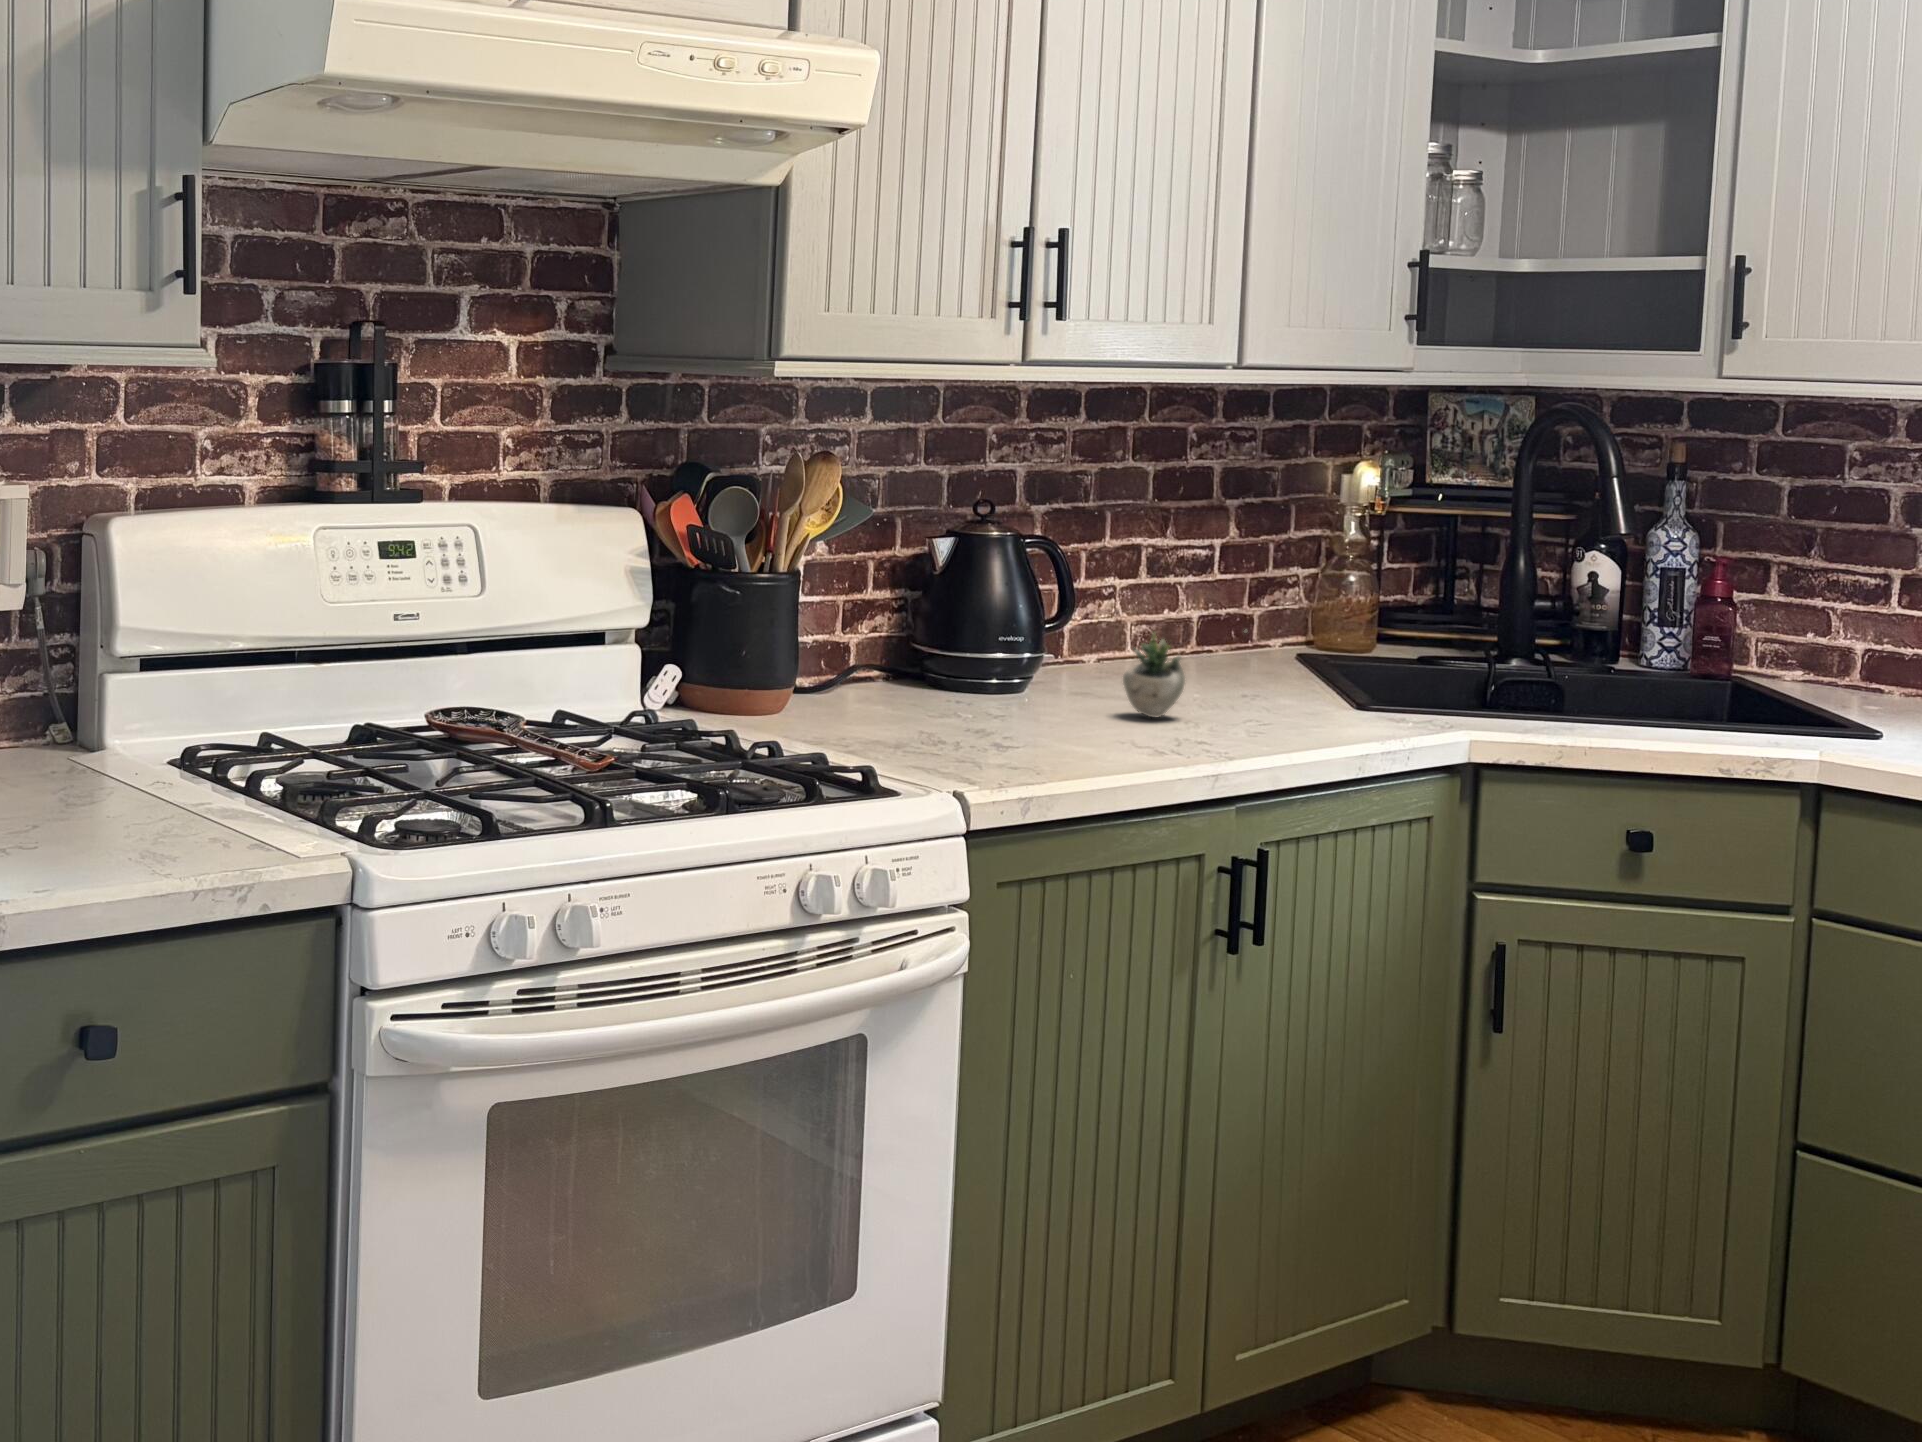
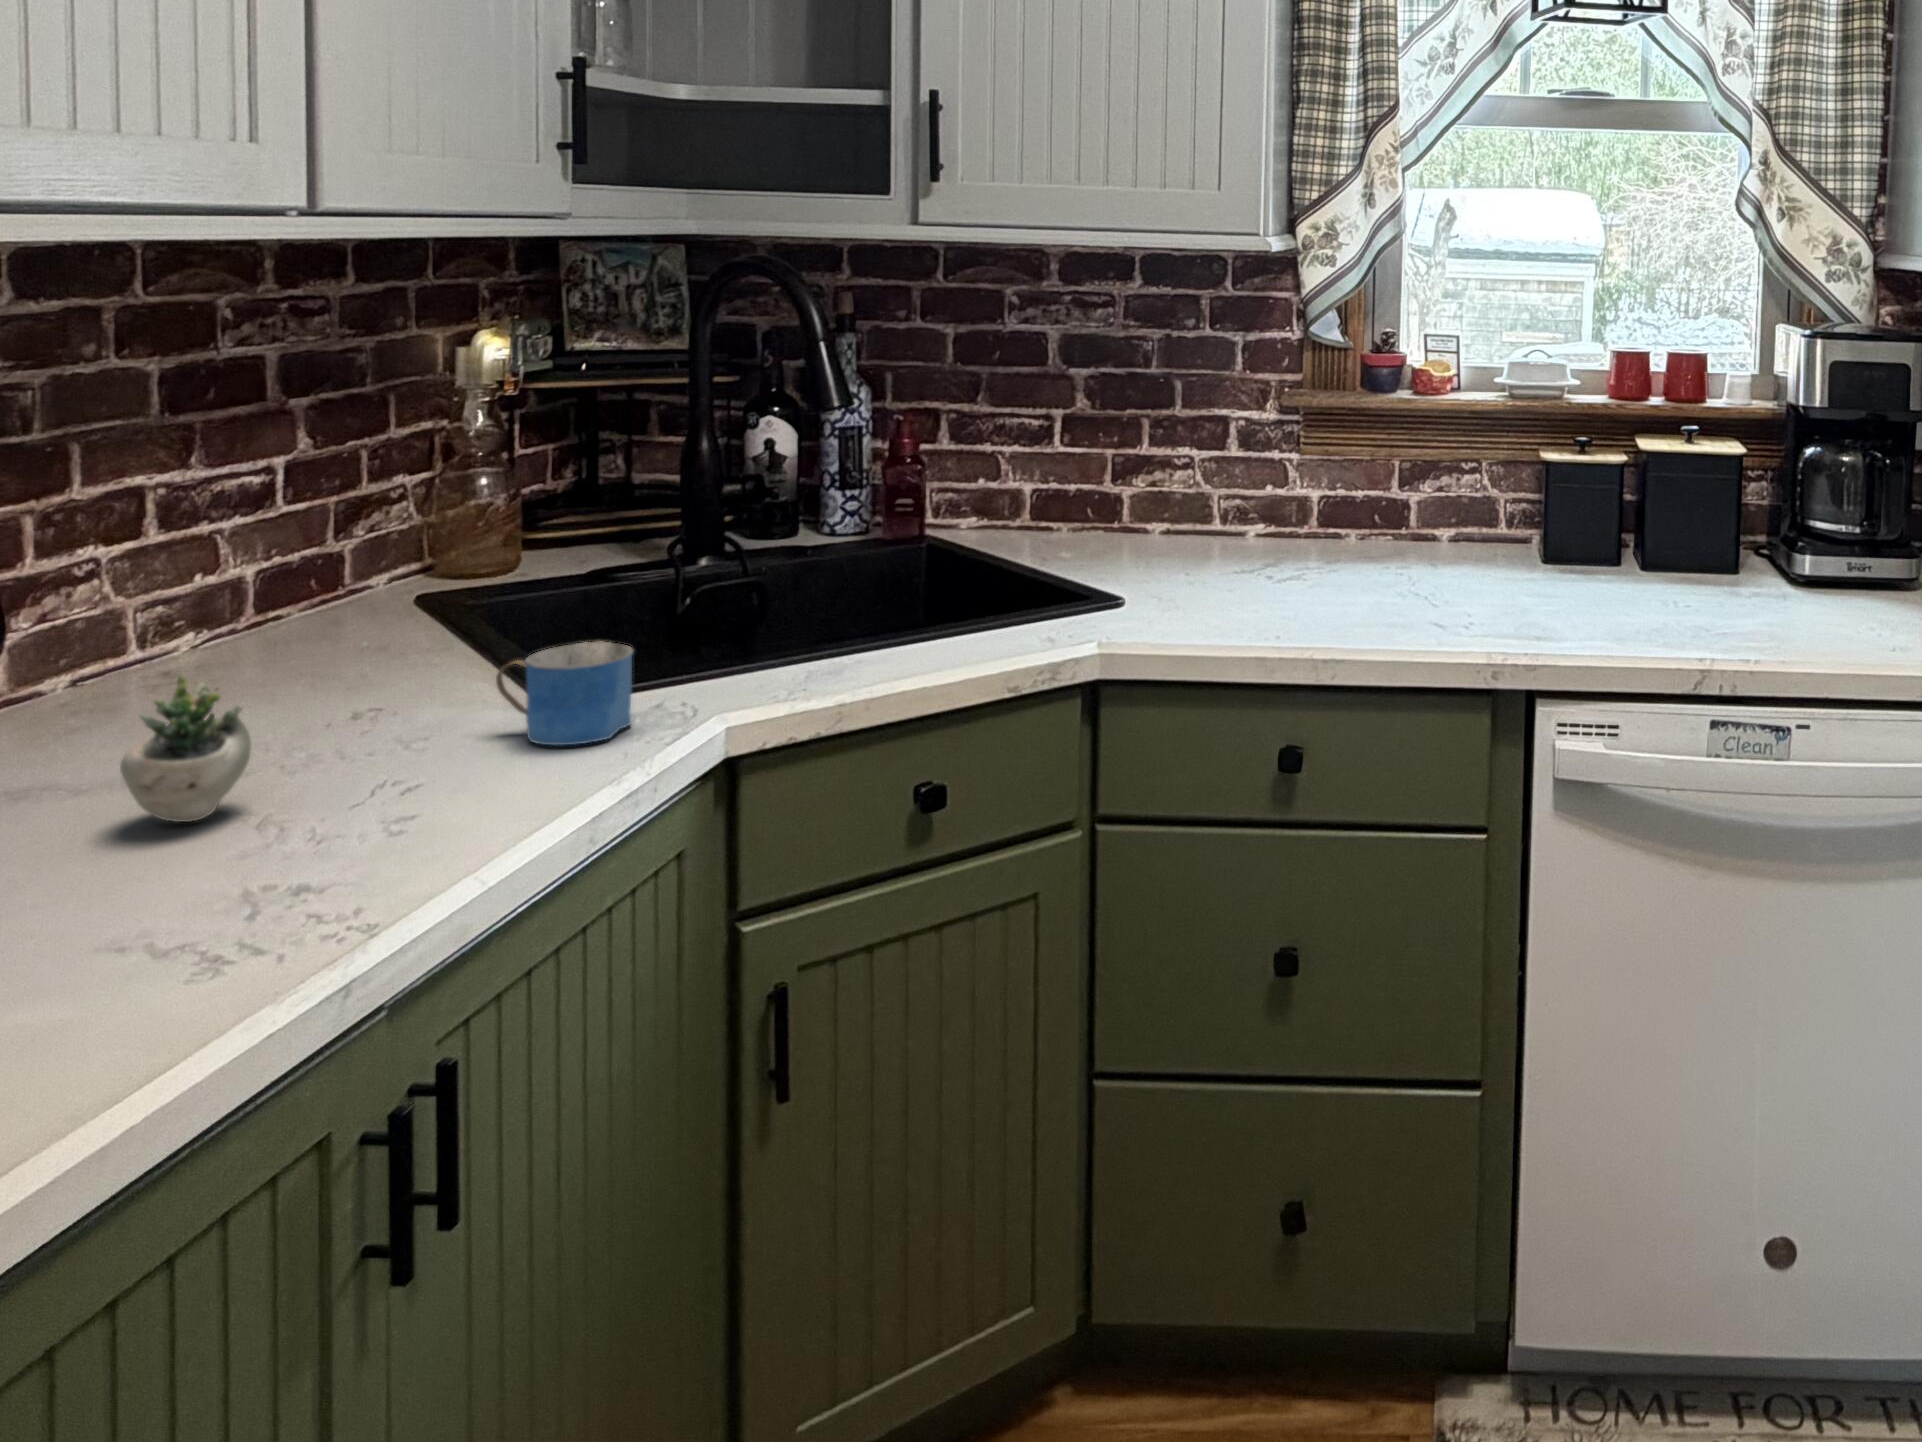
mug: none [1324,666,1413,730] -> present [496,642,634,746]

